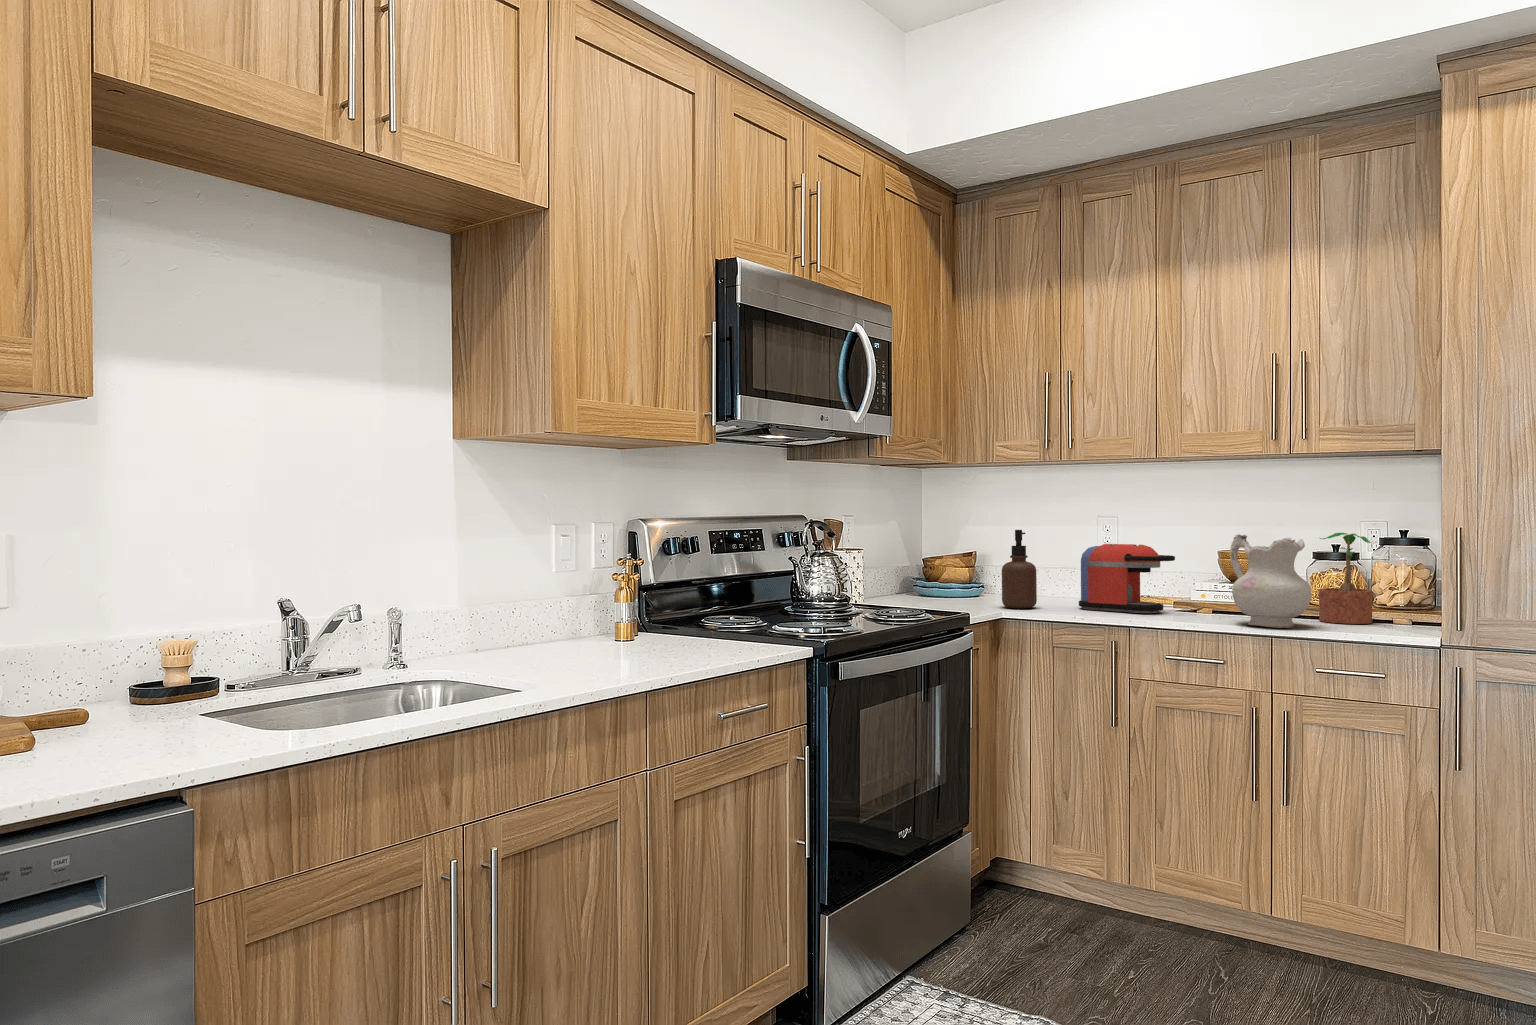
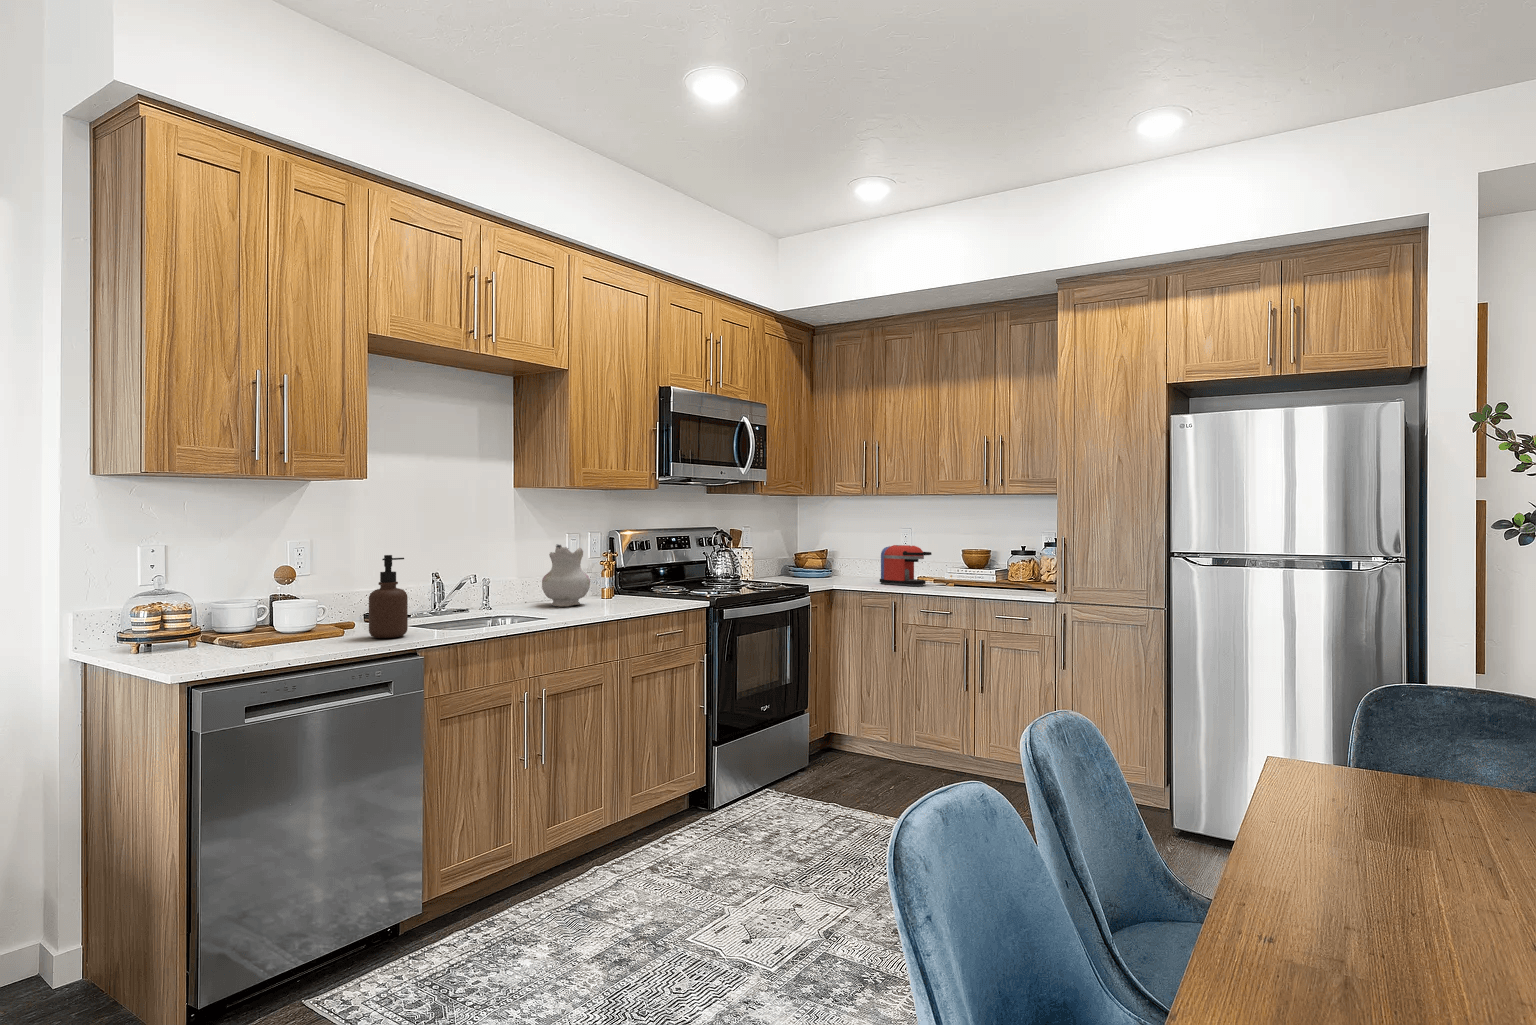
soap dispenser: present [1002,530,1037,608] -> present [369,555,408,638]
potted plant: present [1319,533,1372,624] -> none [1007,539,1036,591]
ceramic pitcher: present [1230,534,1311,628] -> present [542,544,590,607]

